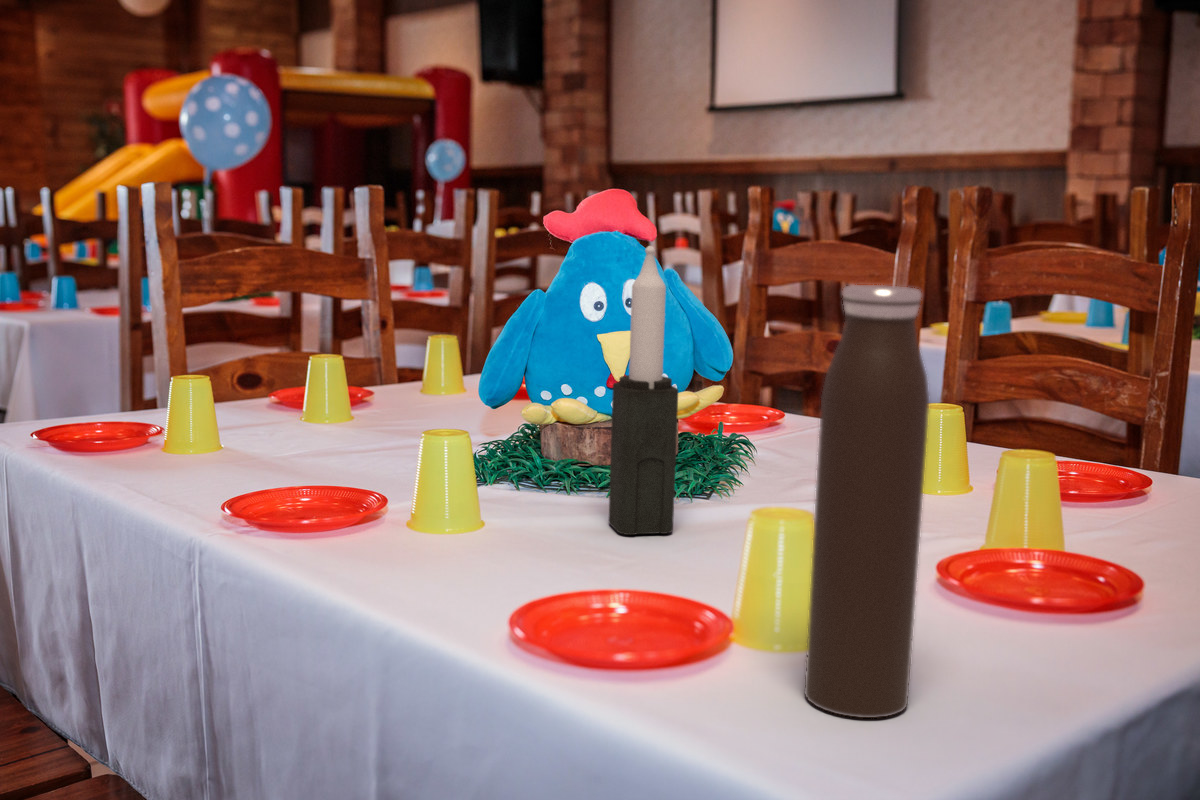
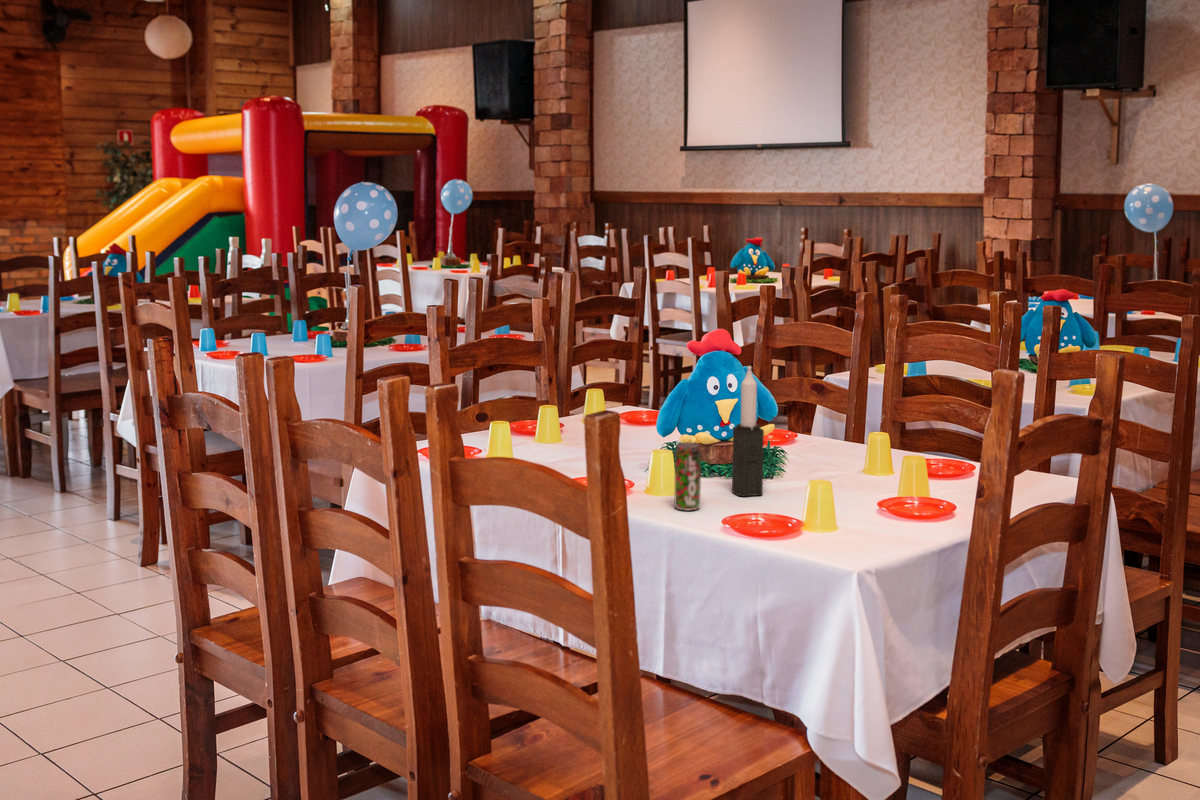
water bottle: present [805,285,929,718] -> none [834,398,875,554]
beverage can: none [457,408,519,565] -> present [674,442,701,510]

